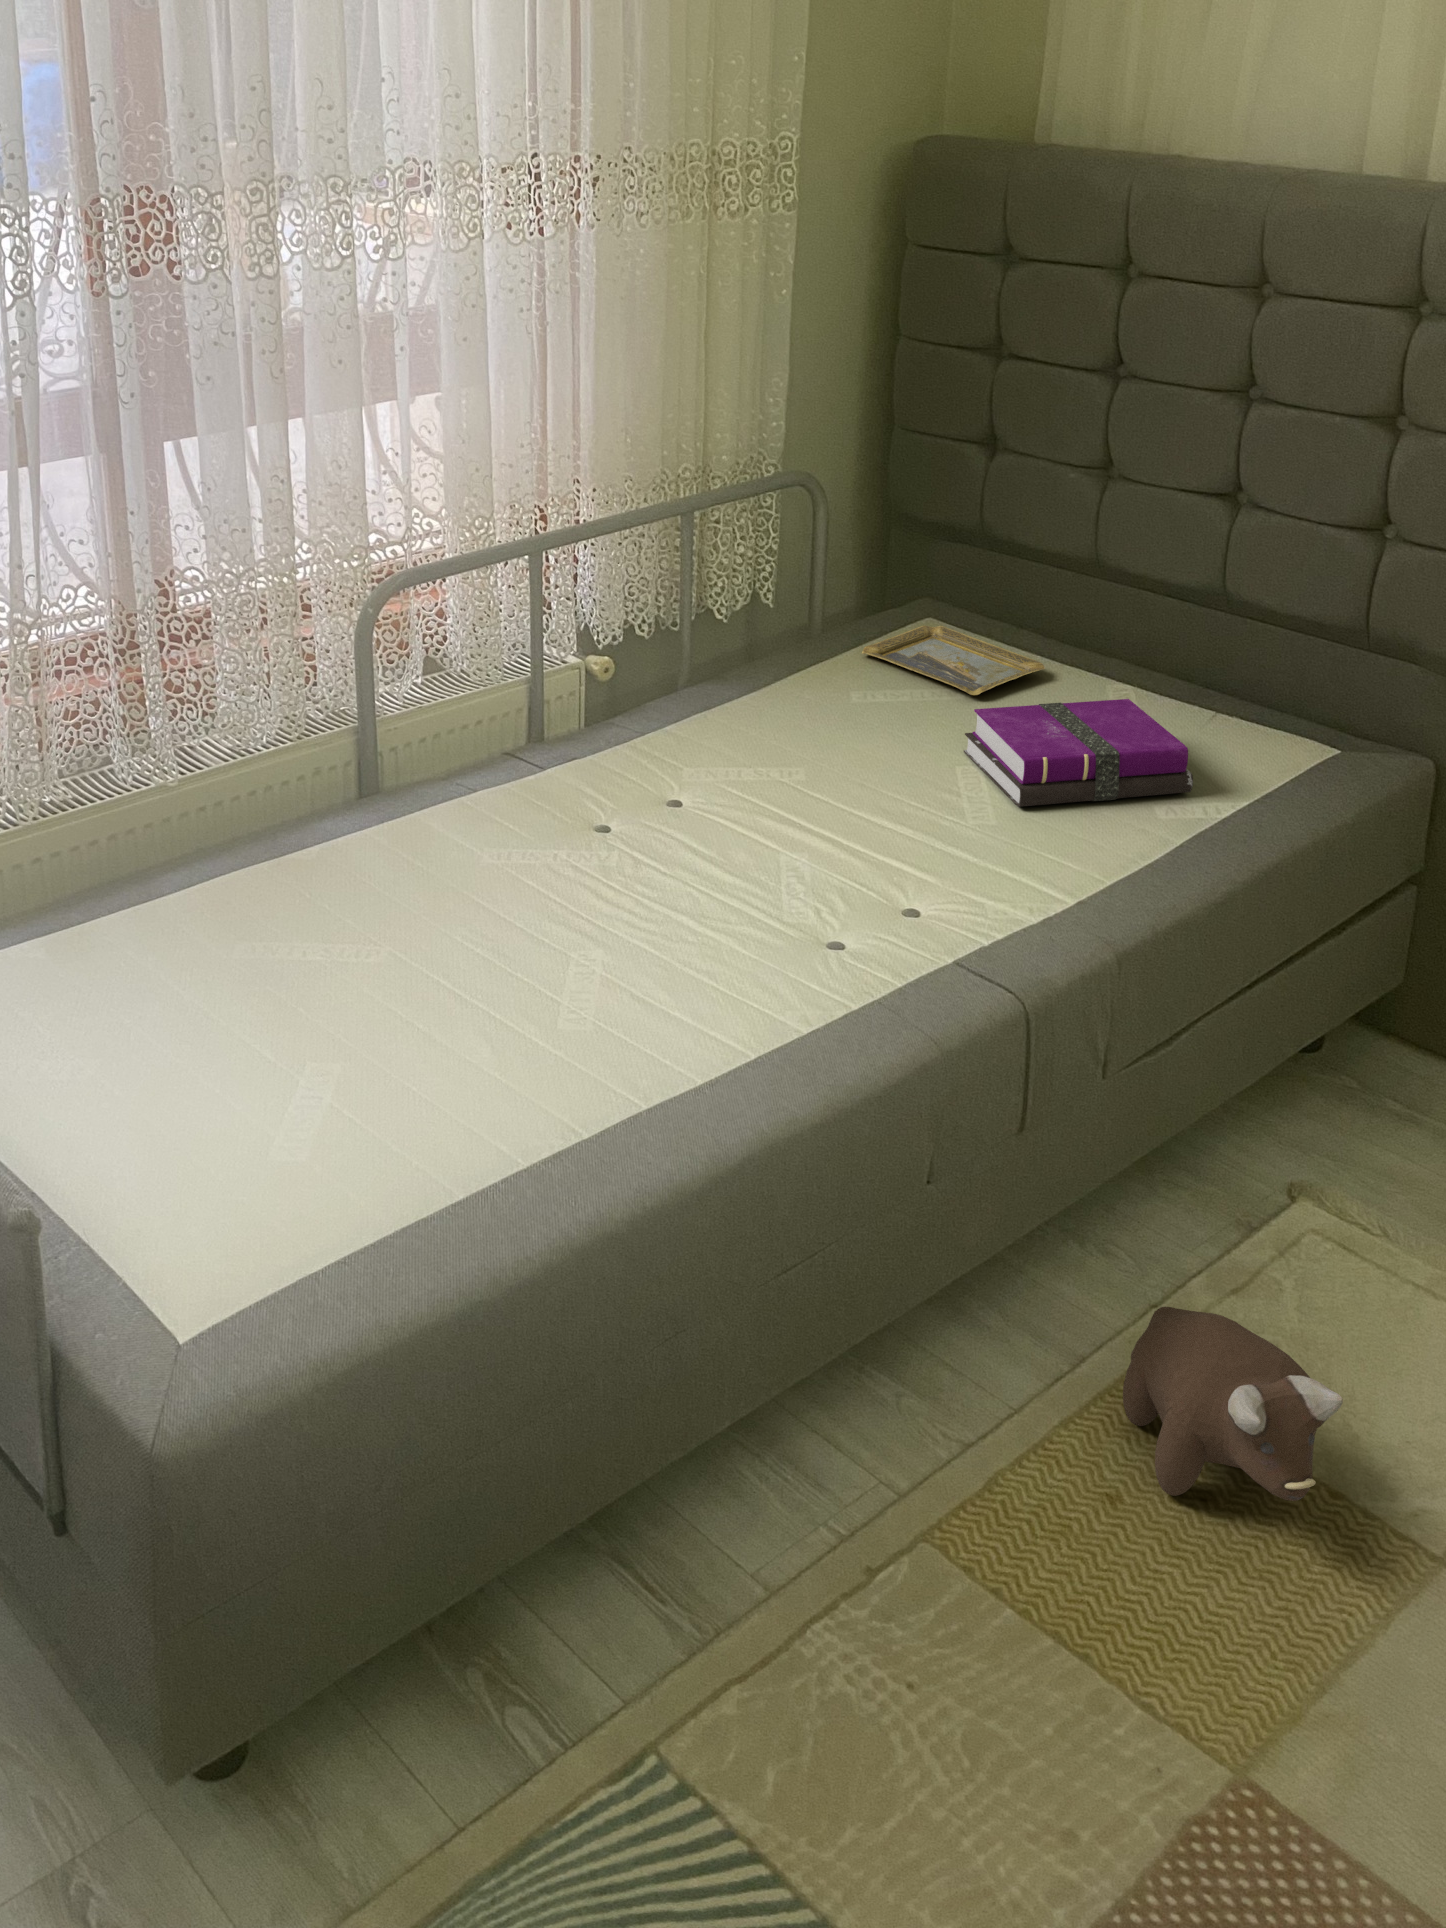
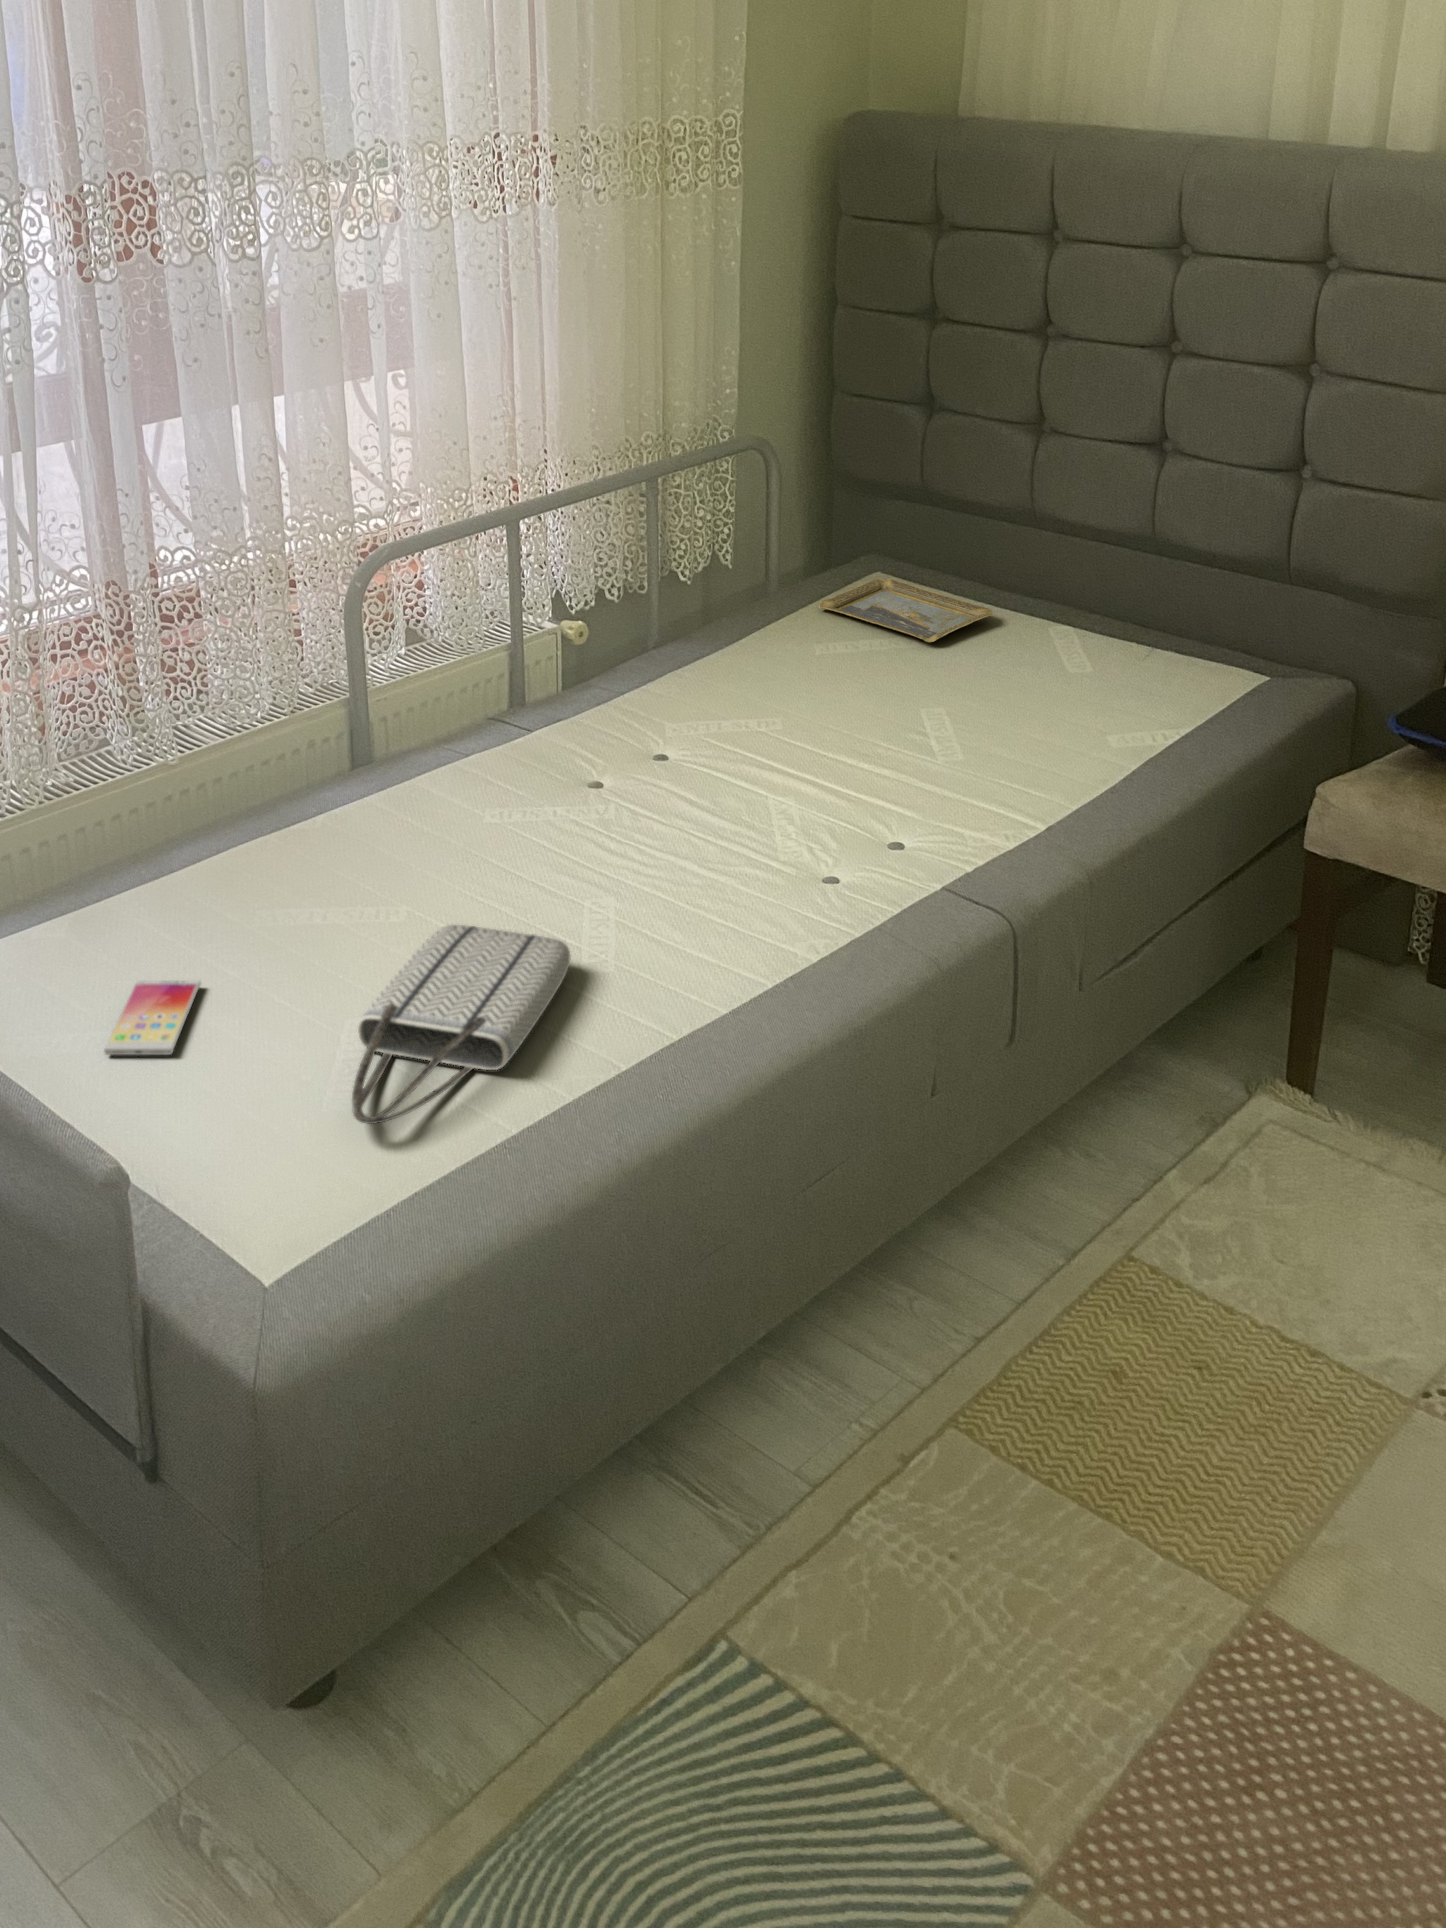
notebook: present [964,699,1193,807] -> none [927,638,1145,743]
tote bag: none [298,971,548,1179] -> present [352,925,570,1124]
smartphone: none [61,1009,170,1091] -> present [104,980,201,1055]
plush toy: present [1123,1307,1343,1501] -> none [1120,1198,1327,1370]

